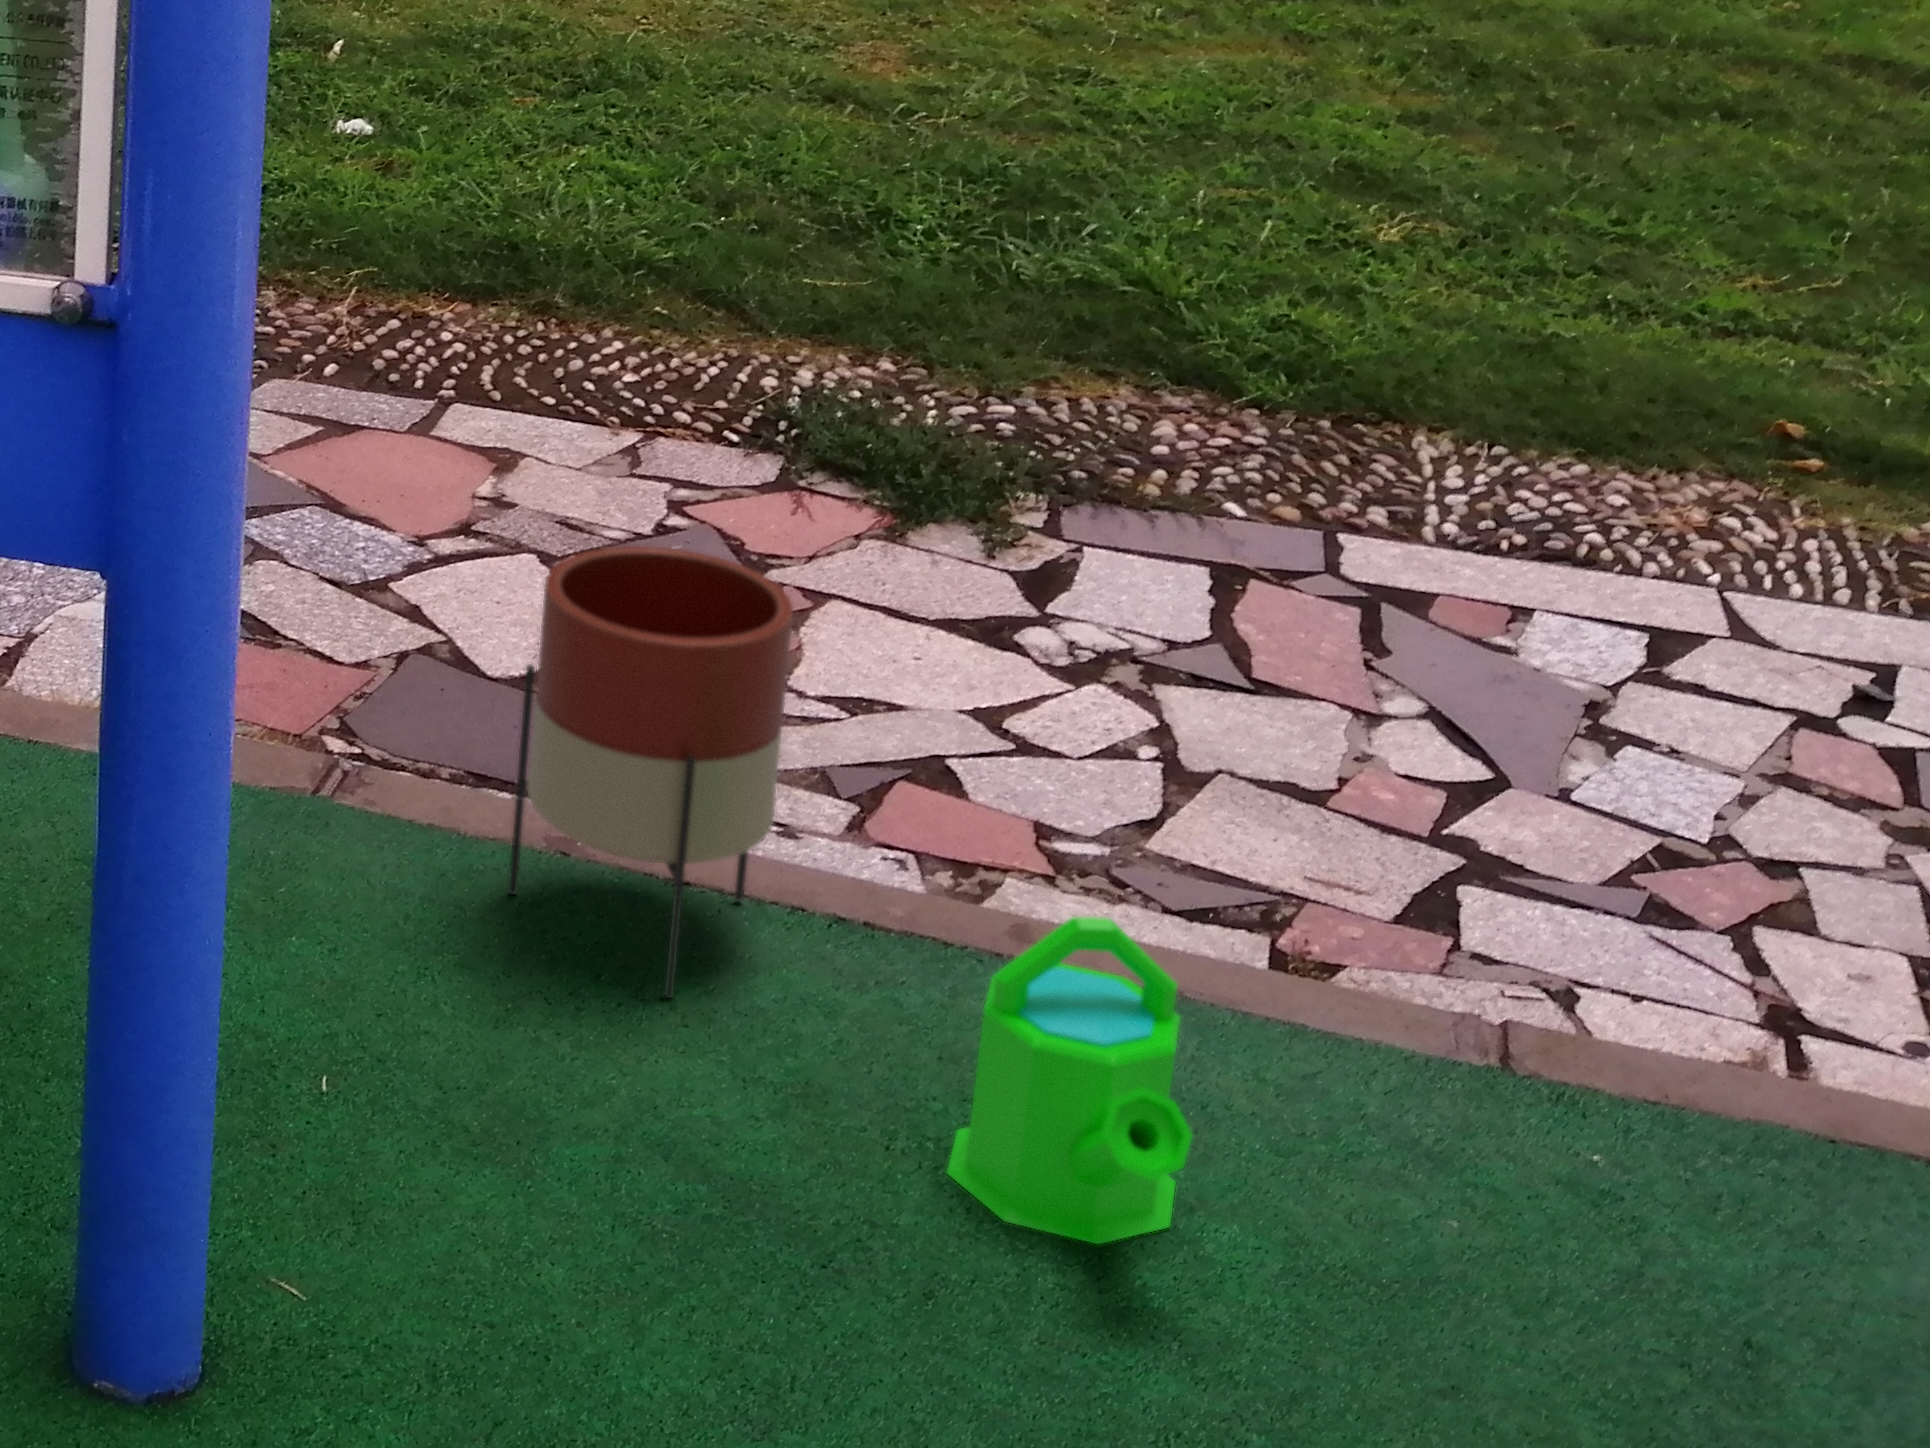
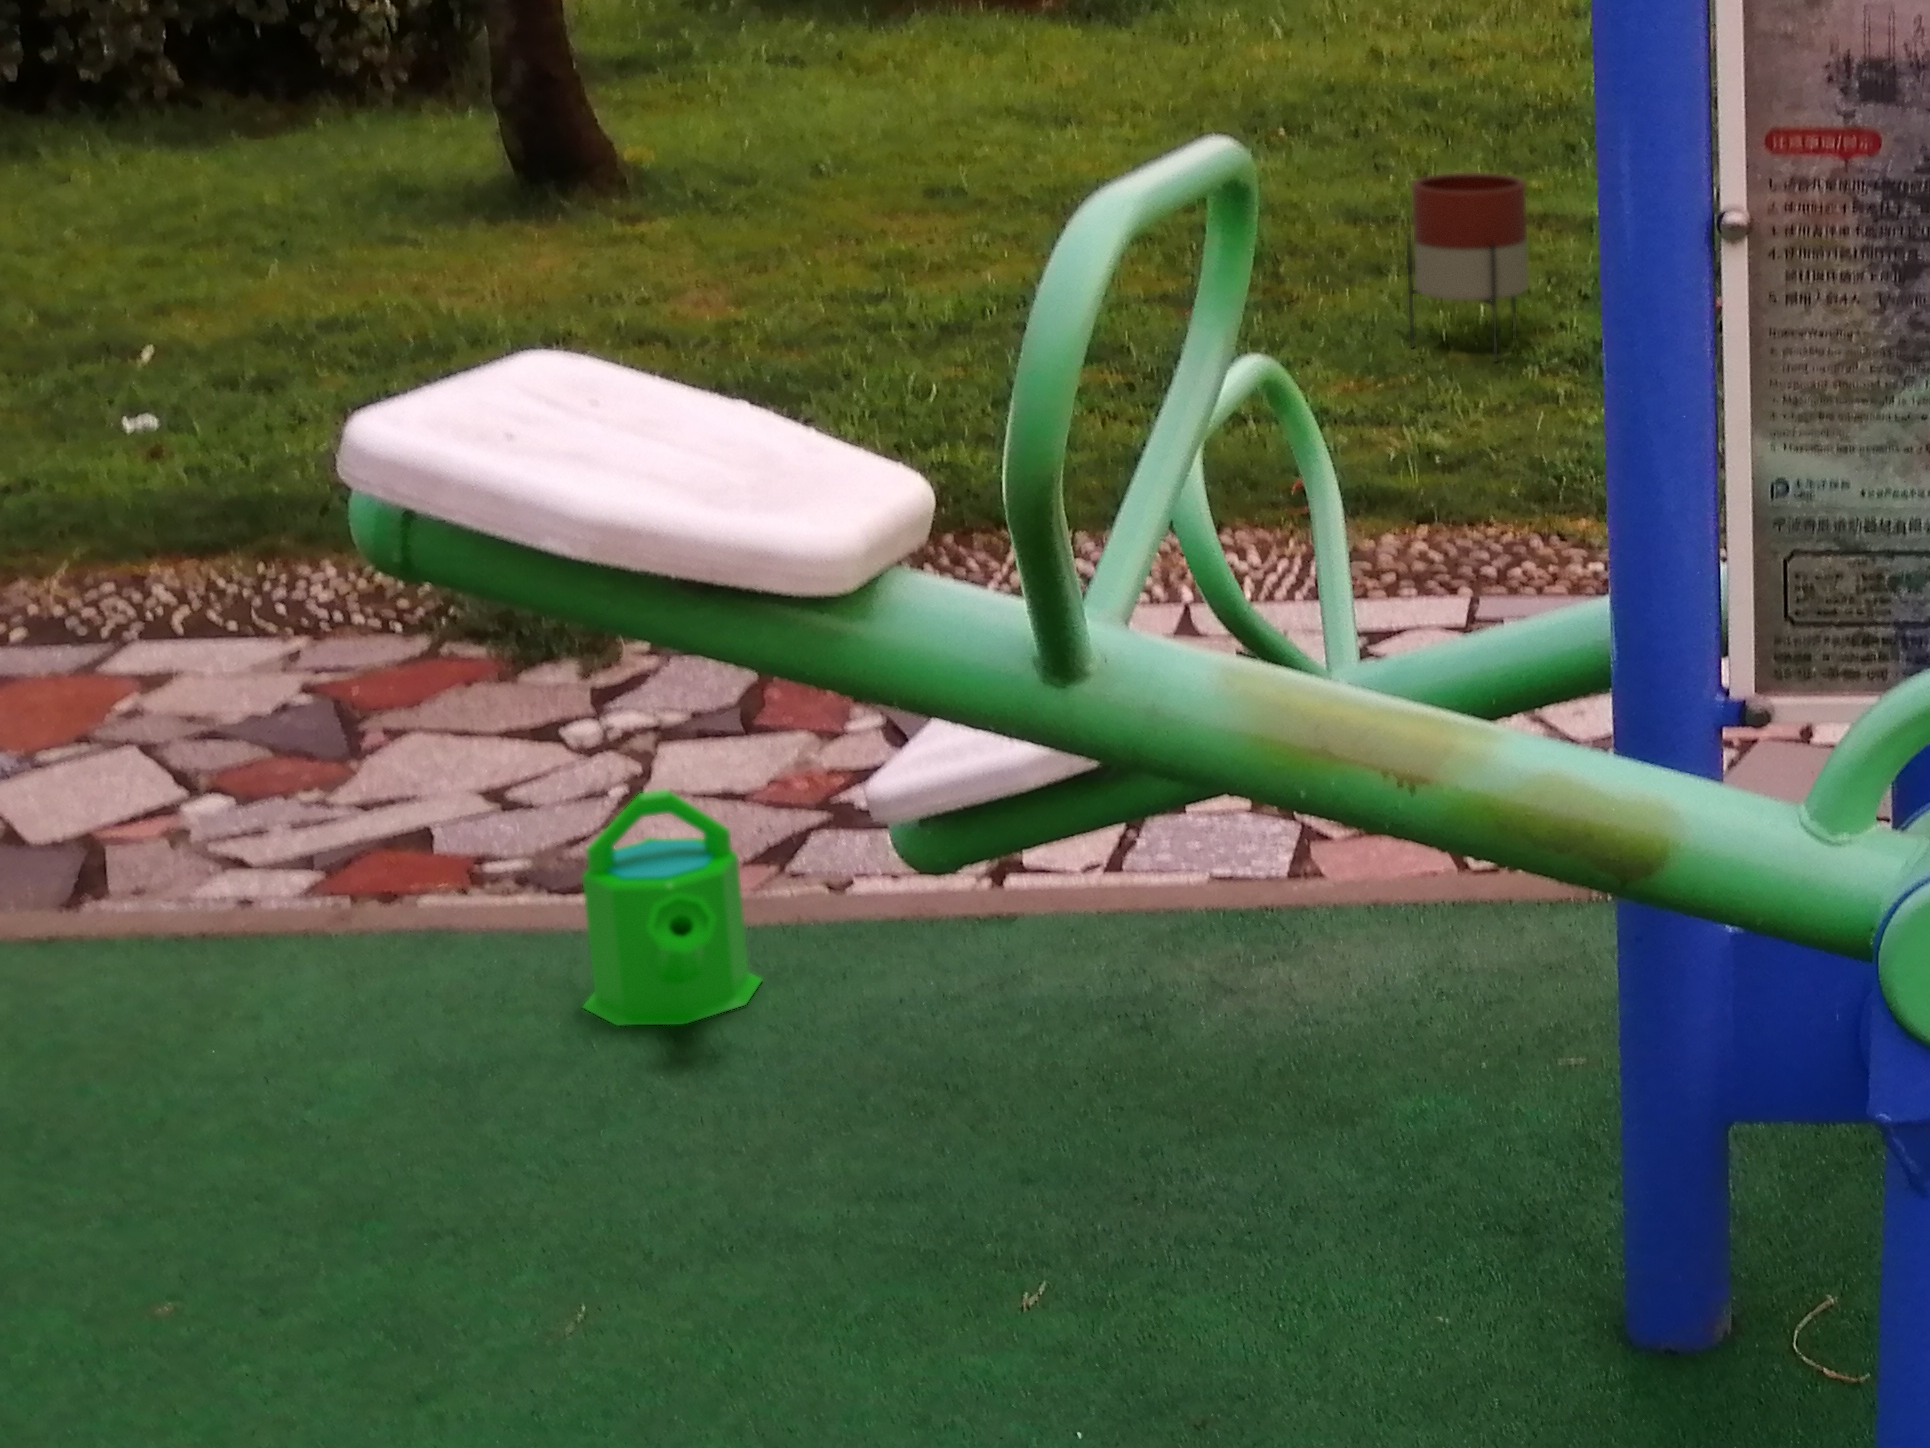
planter: present [509,546,793,998] -> present [1407,173,1529,360]

